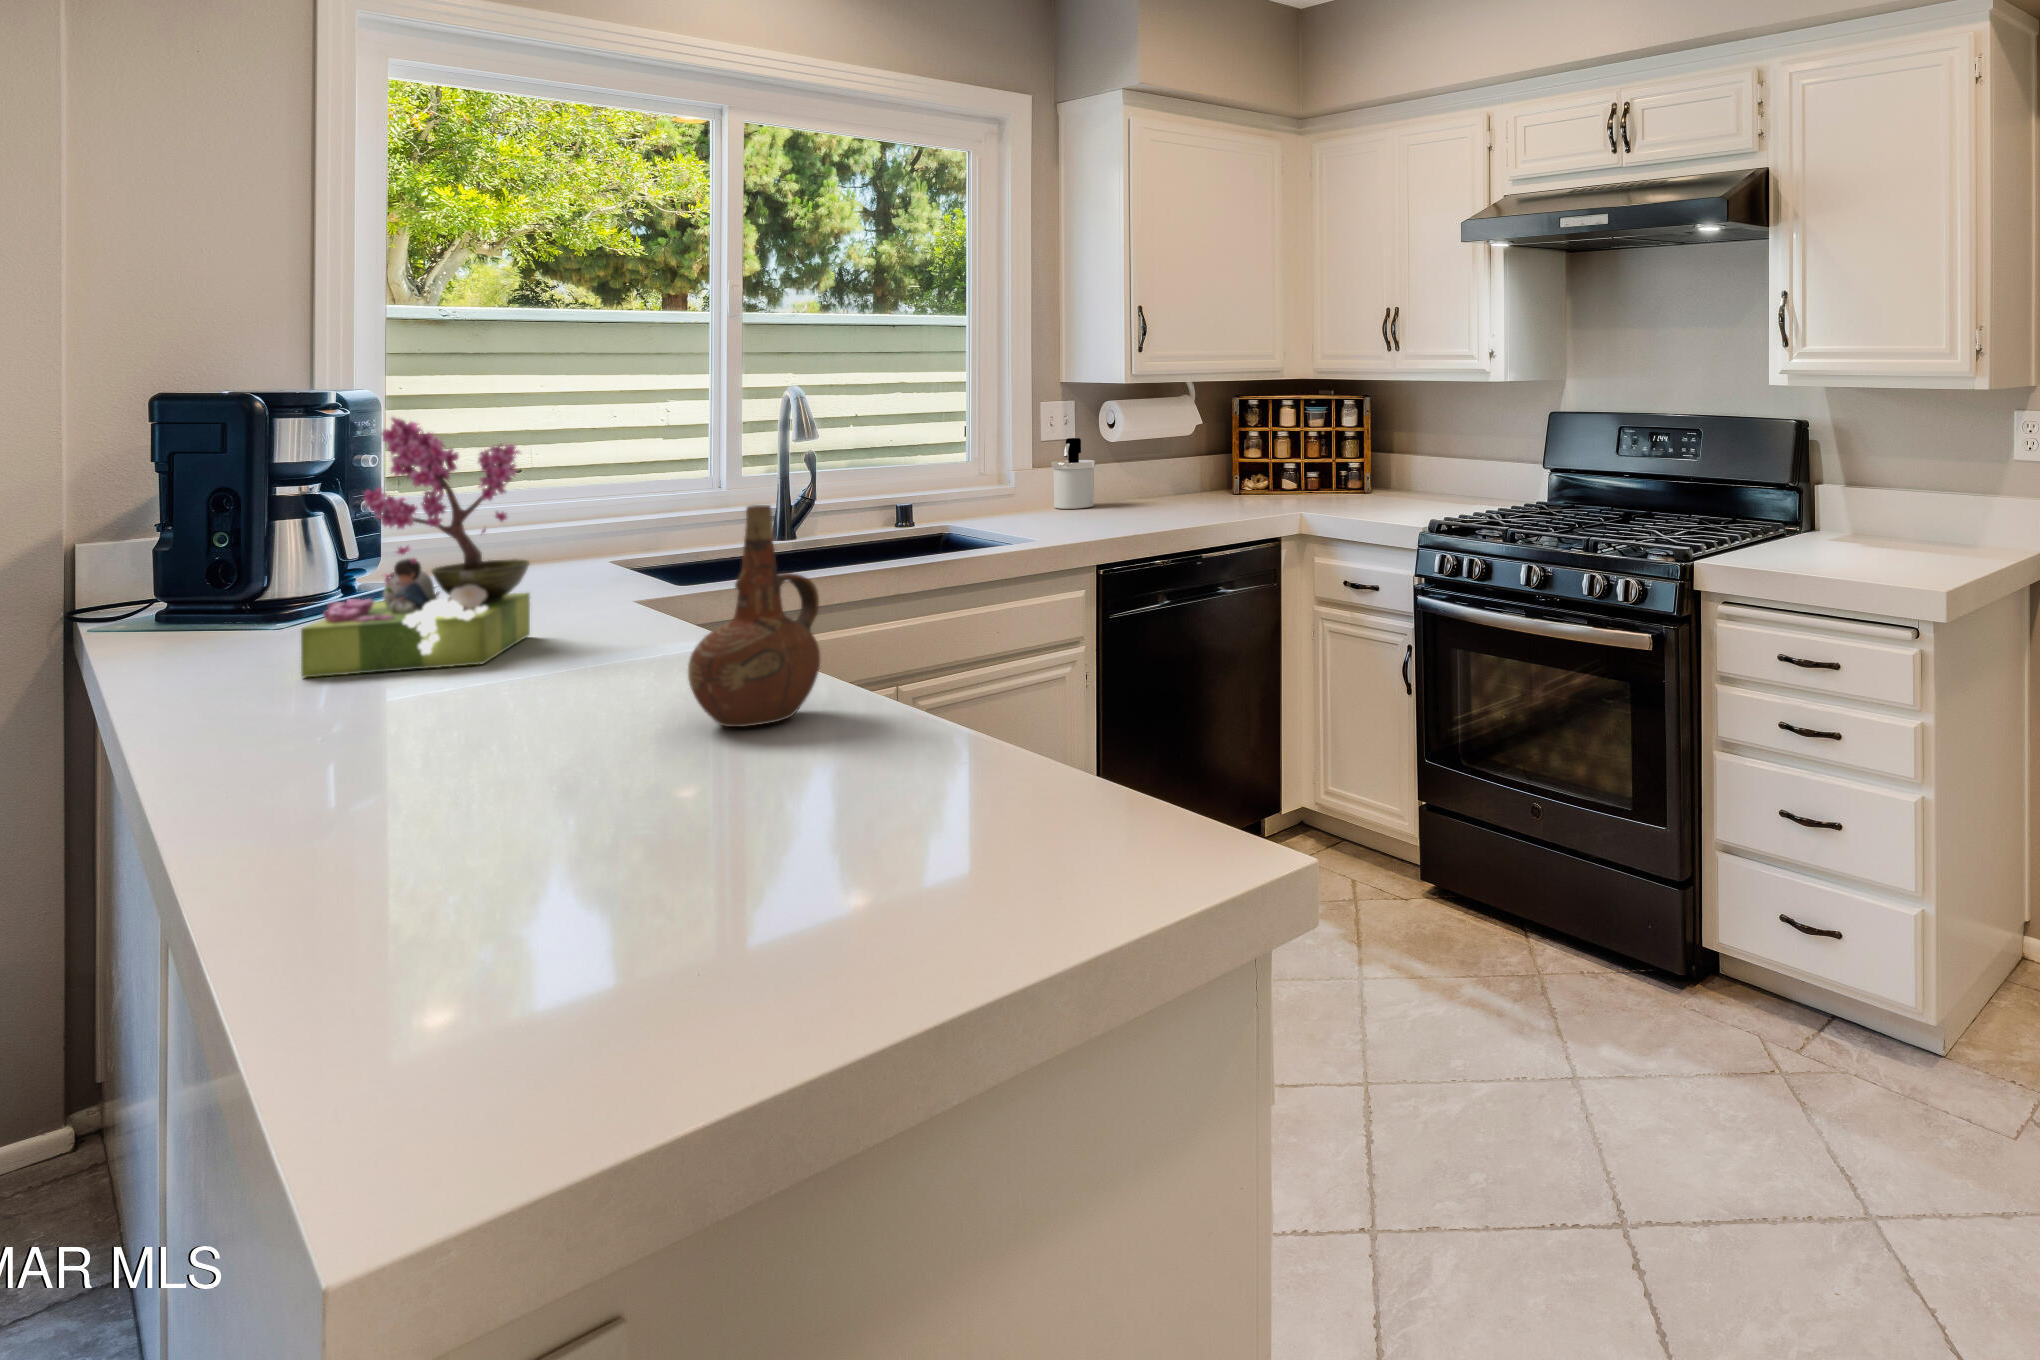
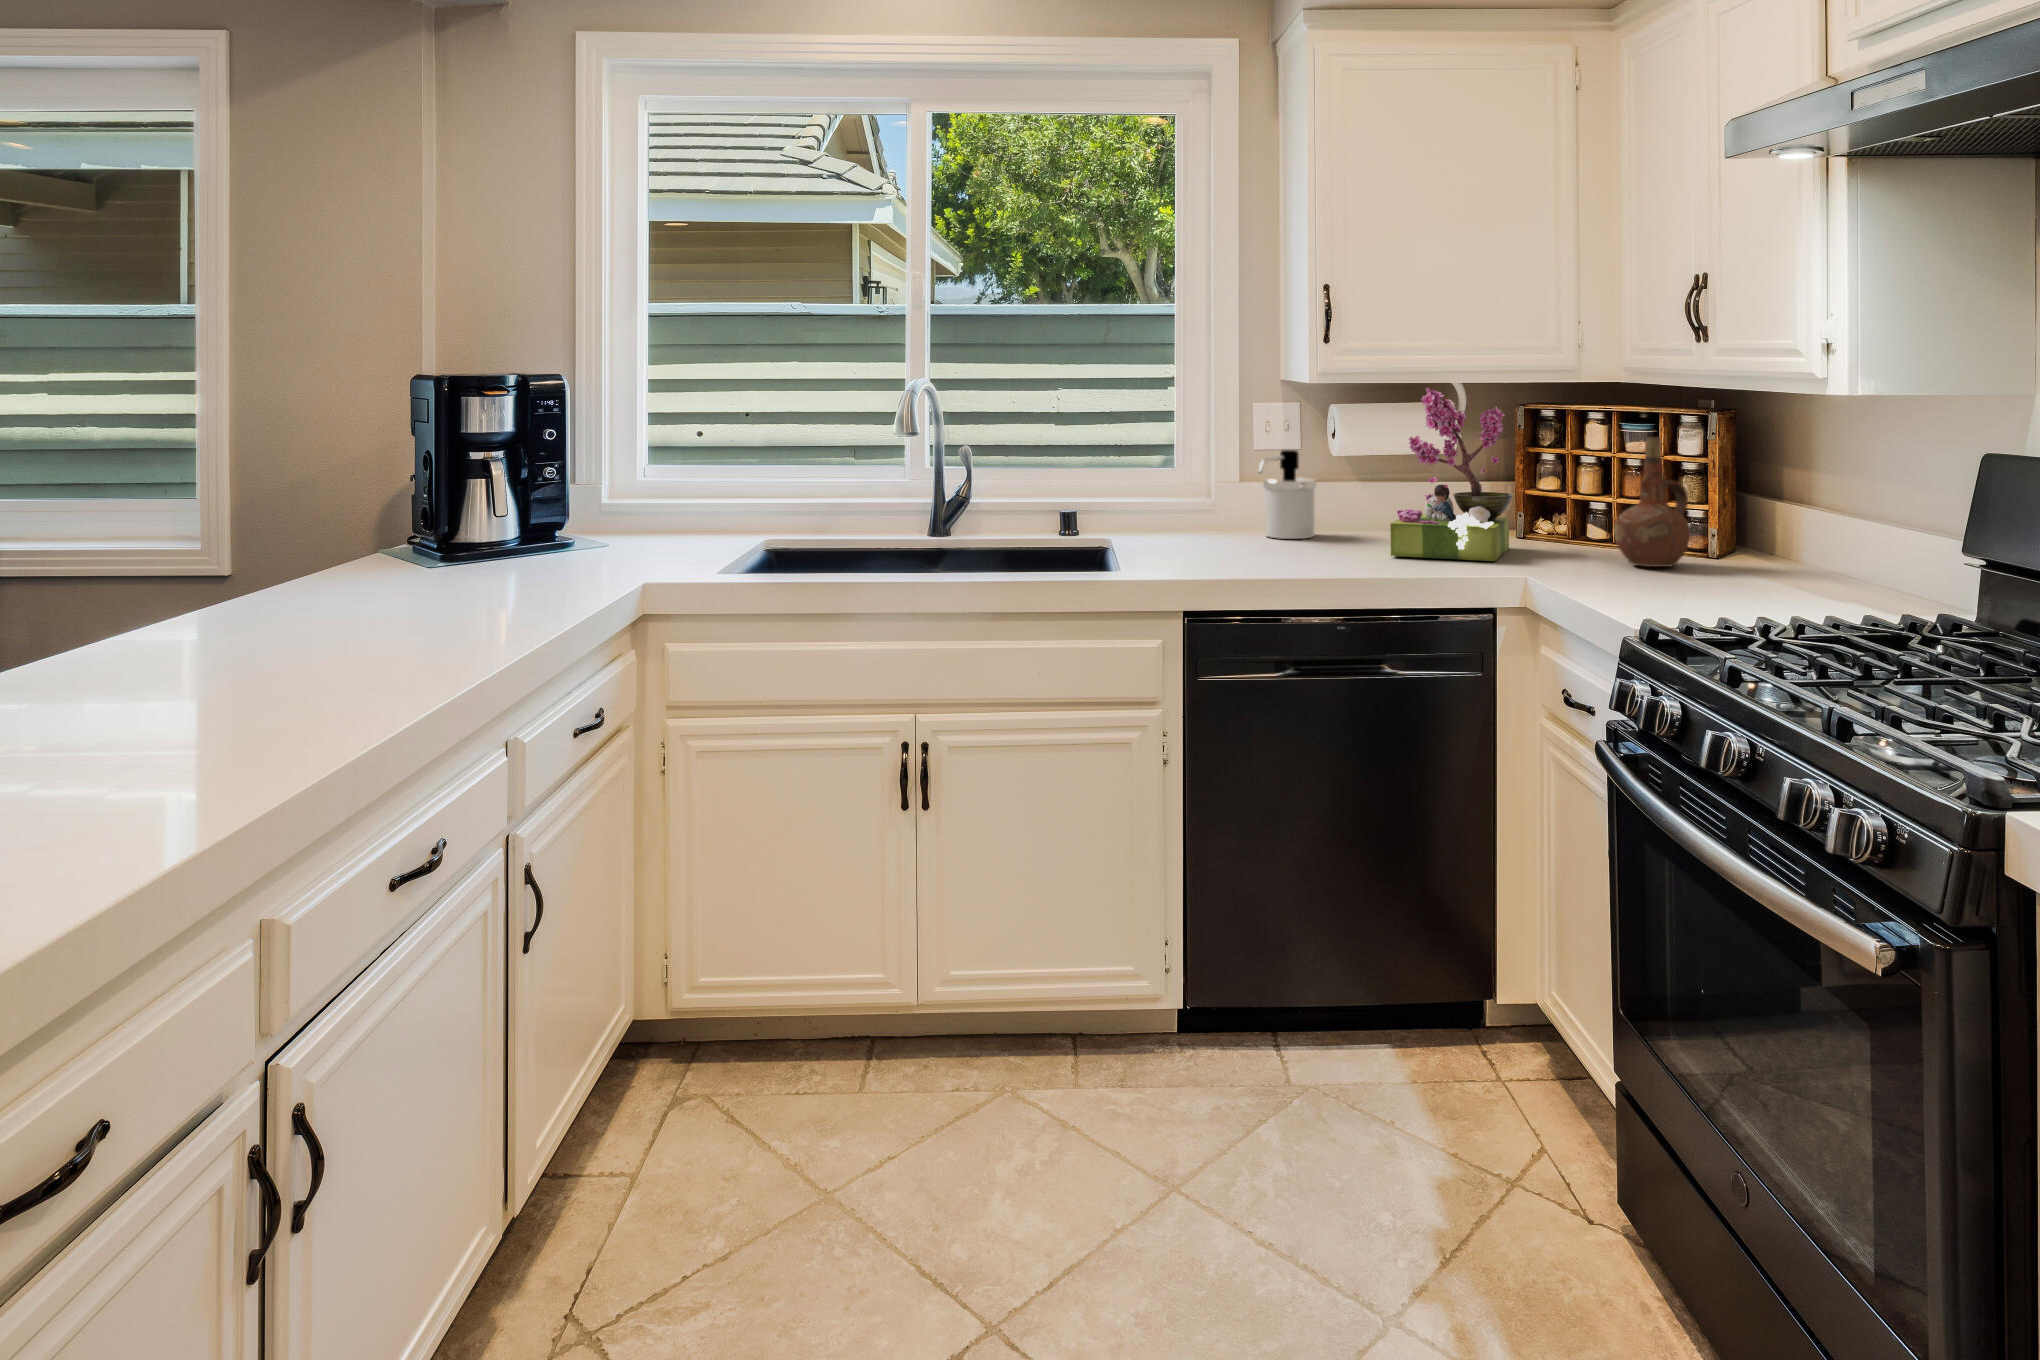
flower arrangement: present [301,418,530,677] -> present [1390,387,1513,561]
ceramic pitcher: present [688,505,820,727] -> present [1614,437,1690,567]

